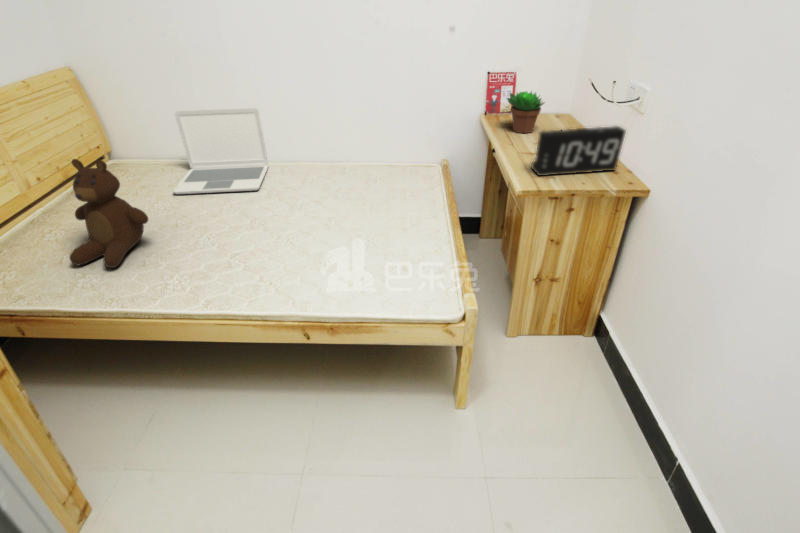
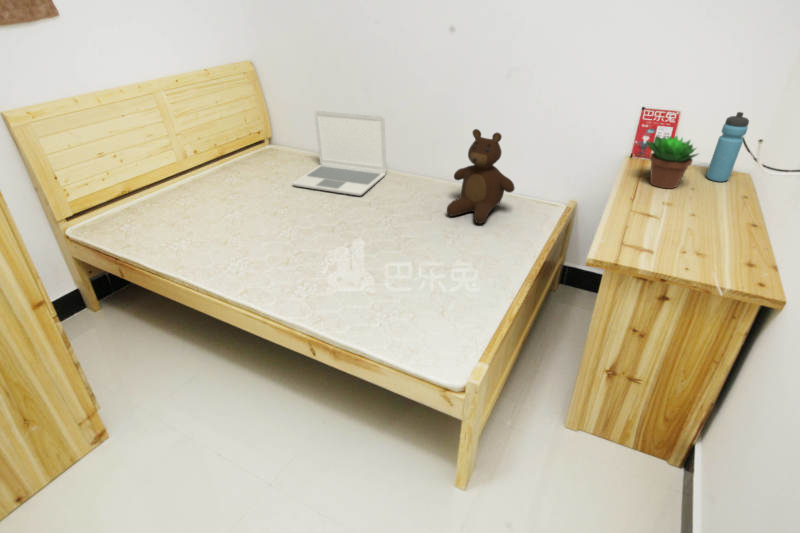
water bottle: none [545,68,568,123] -> present [707,112,749,182]
alarm clock: present [531,126,625,176] -> none [630,191,776,262]
teddy bear: present [70,159,148,268] -> present [447,129,515,224]

